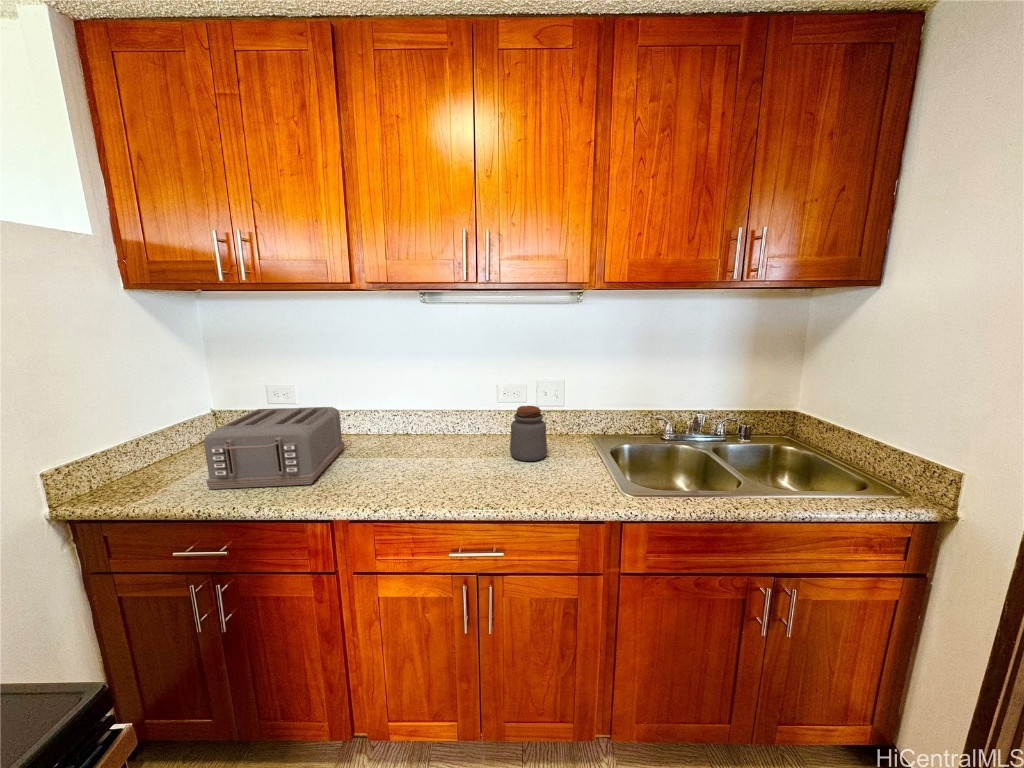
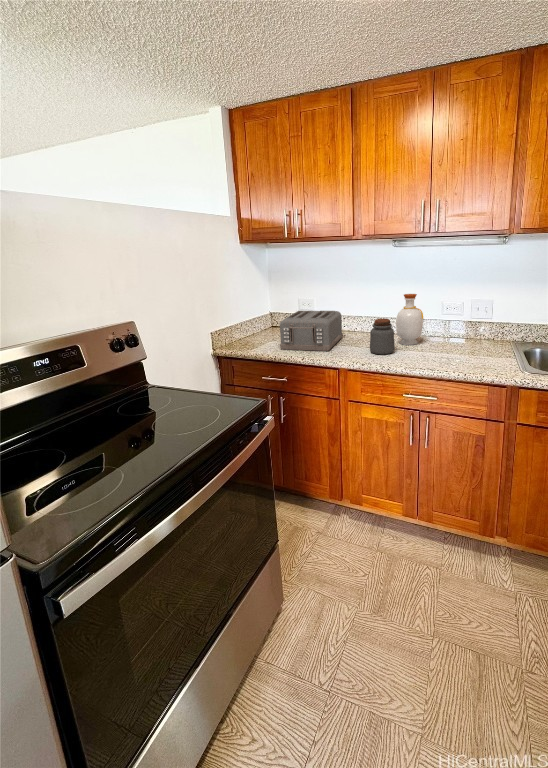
bottle: none [431,377,473,457] -> present [396,294,423,345]
jar: present [510,406,547,461] -> present [370,318,395,354]

